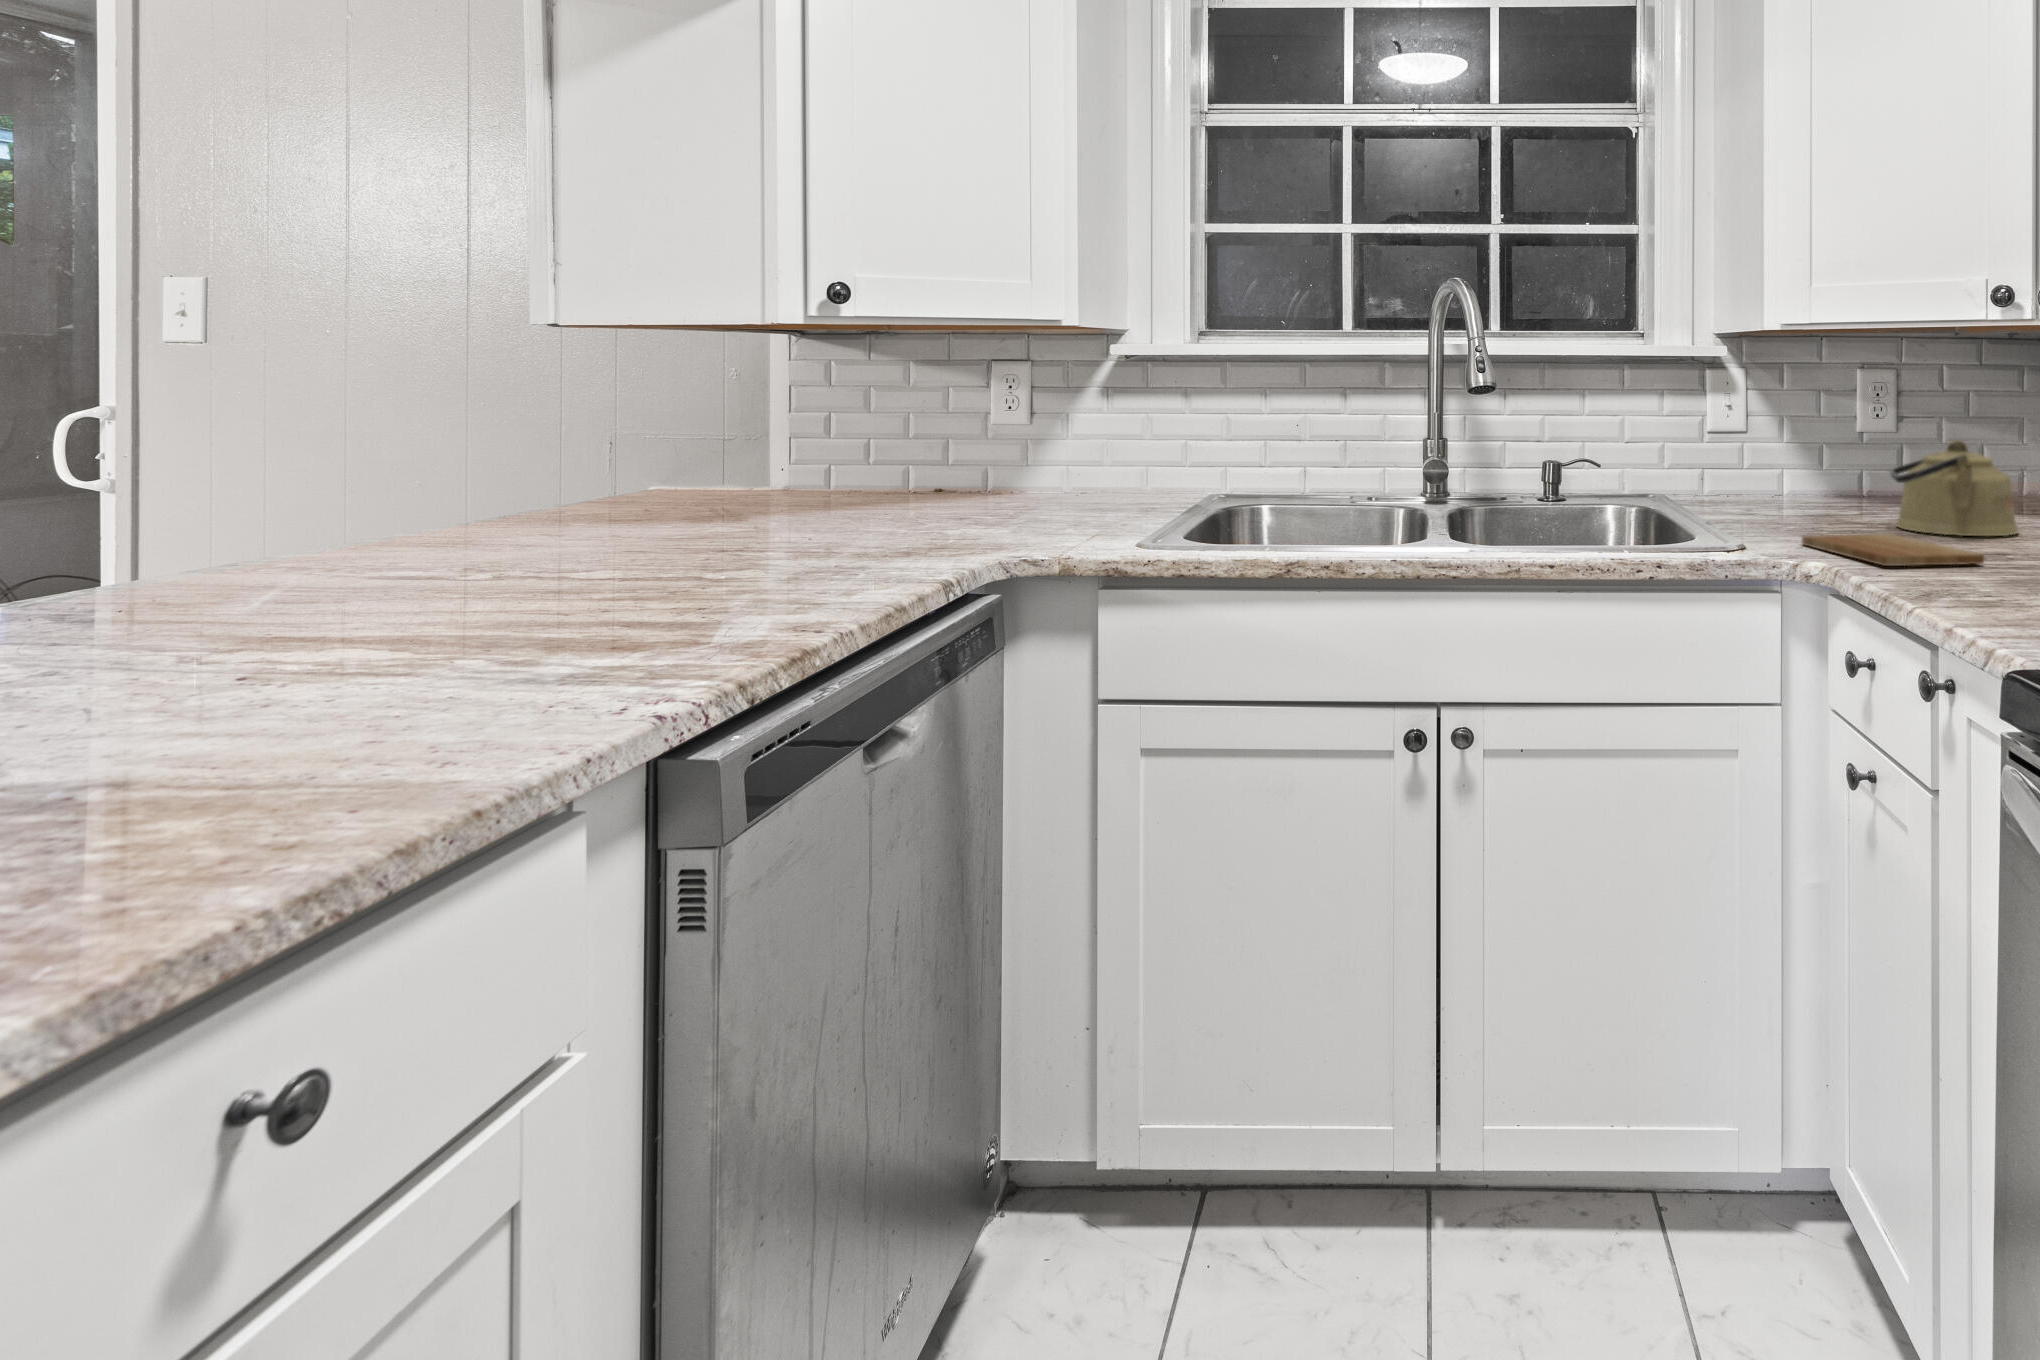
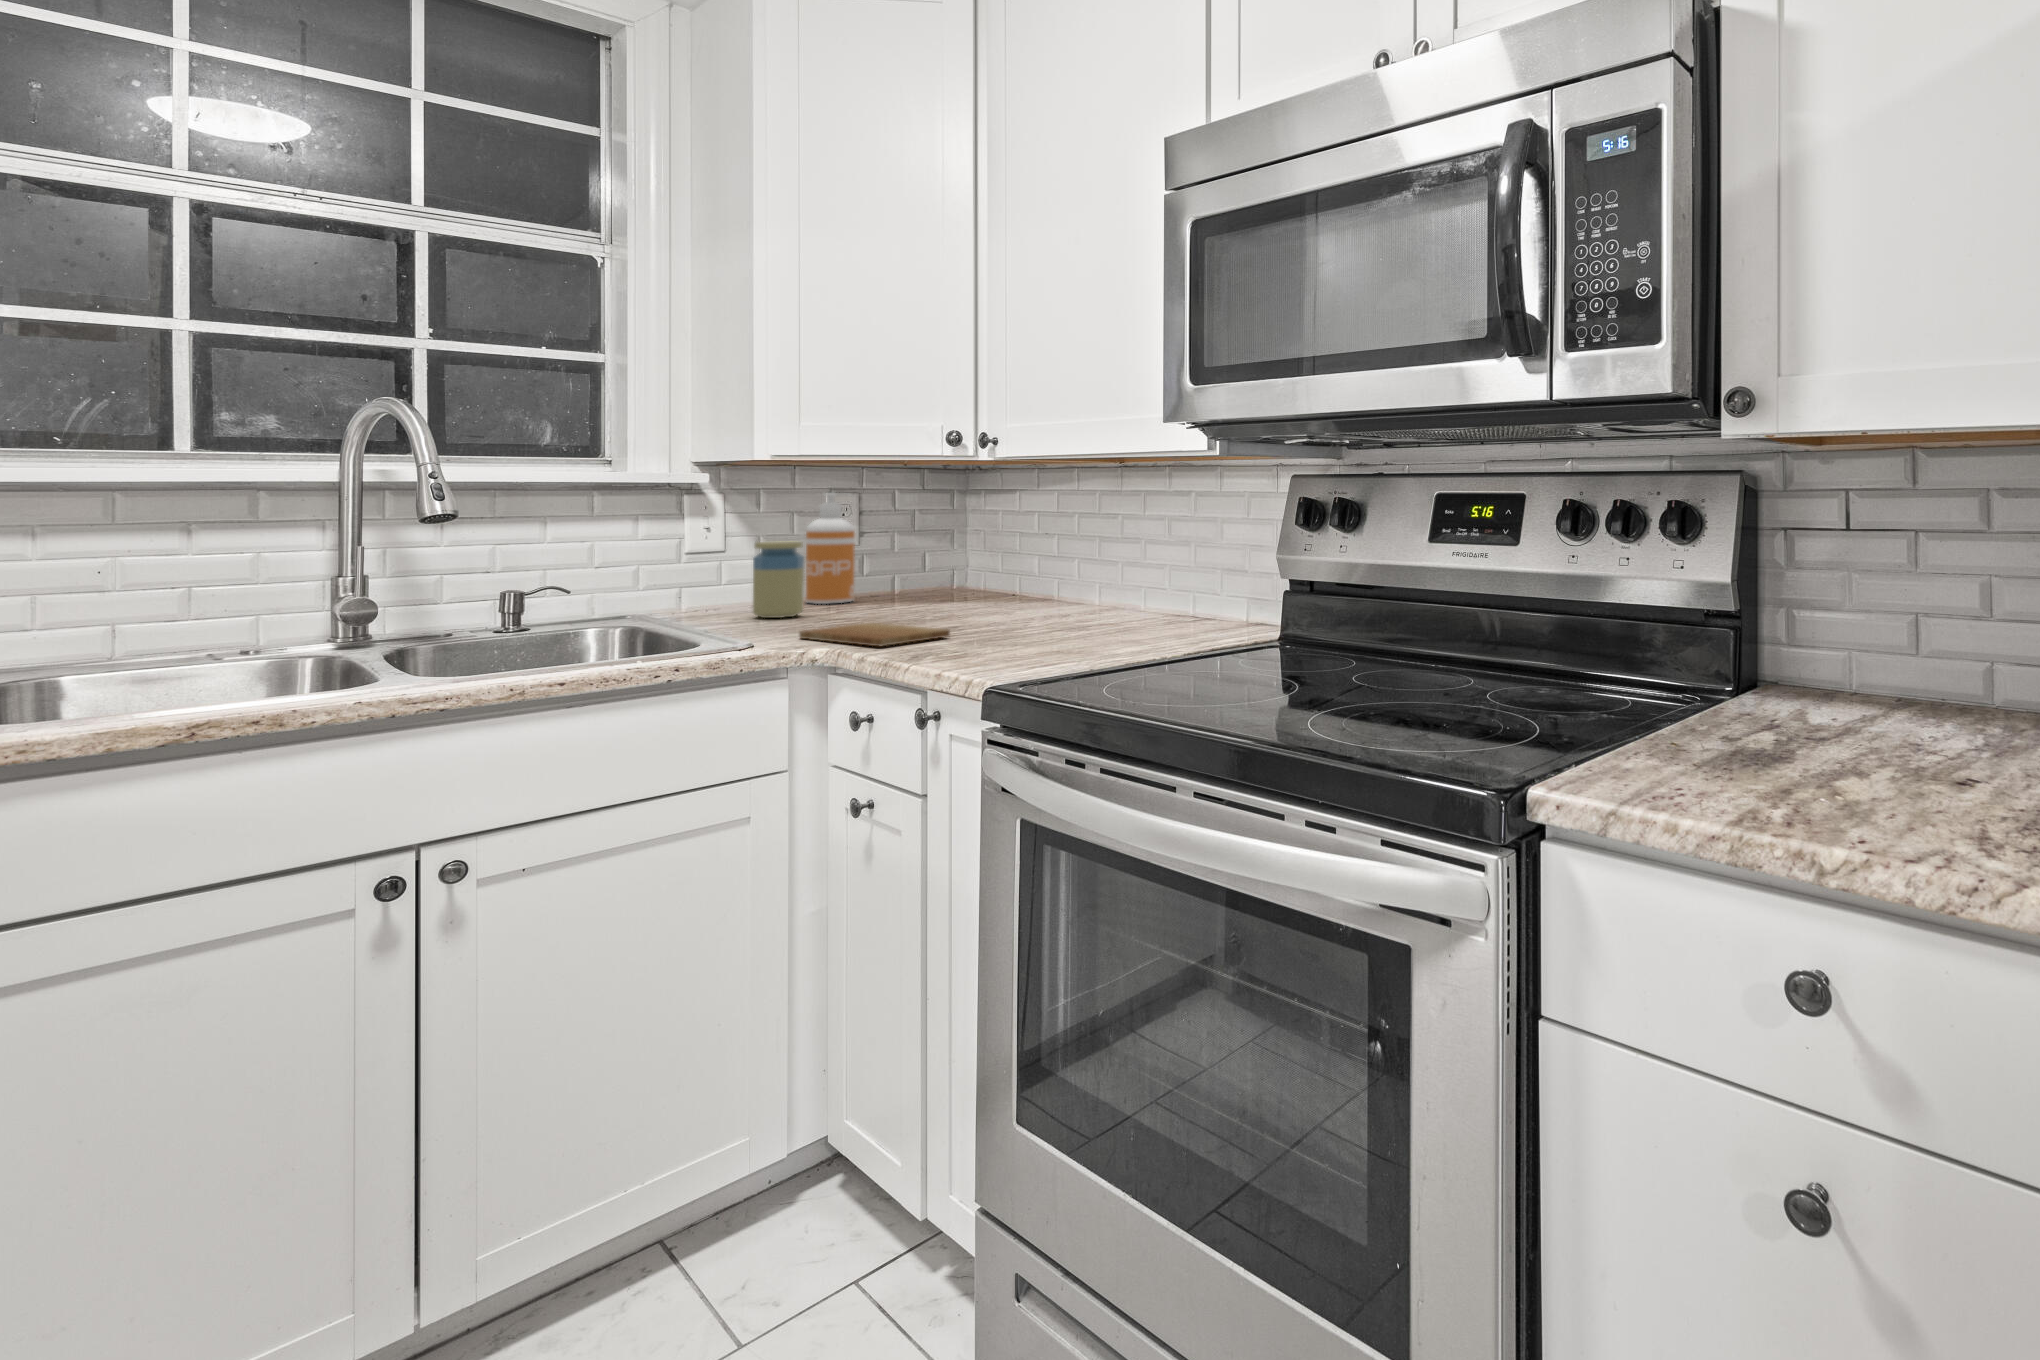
soap dispenser: none [1840,369,1897,506] -> present [806,493,855,604]
jar: none [1770,426,1827,517] -> present [753,541,804,618]
kettle: present [1890,441,2018,536] -> none [858,547,958,619]

